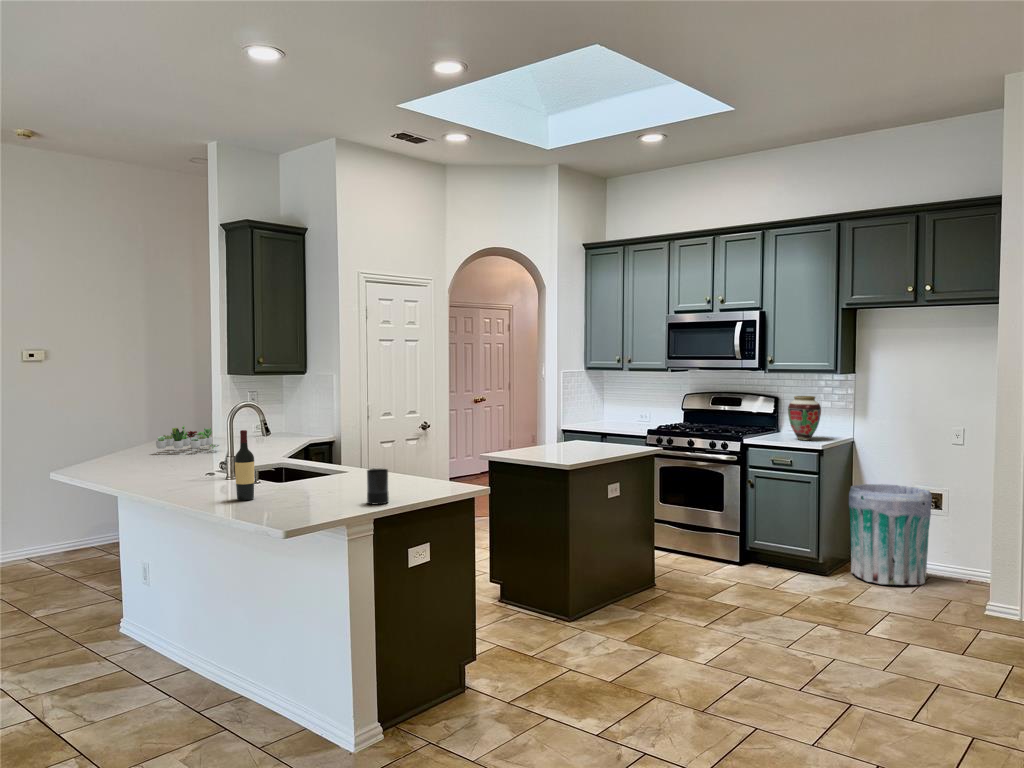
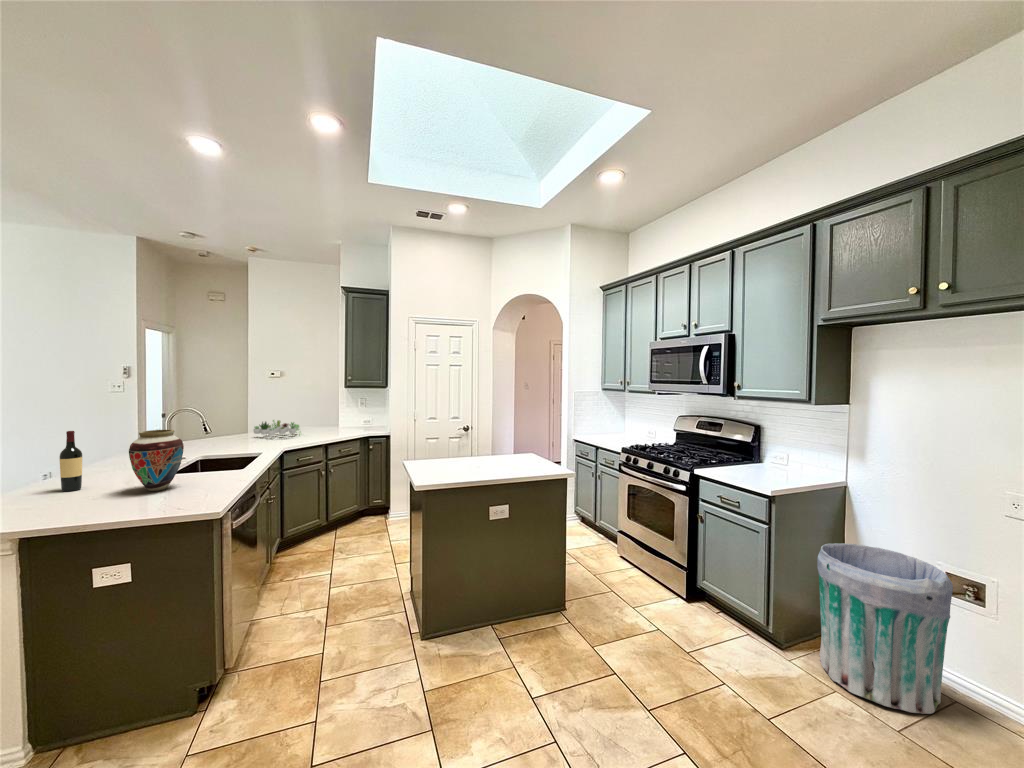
vase: present [788,396,821,440] -> present [129,430,184,491]
candle: present [367,468,389,504] -> none [75,479,109,517]

